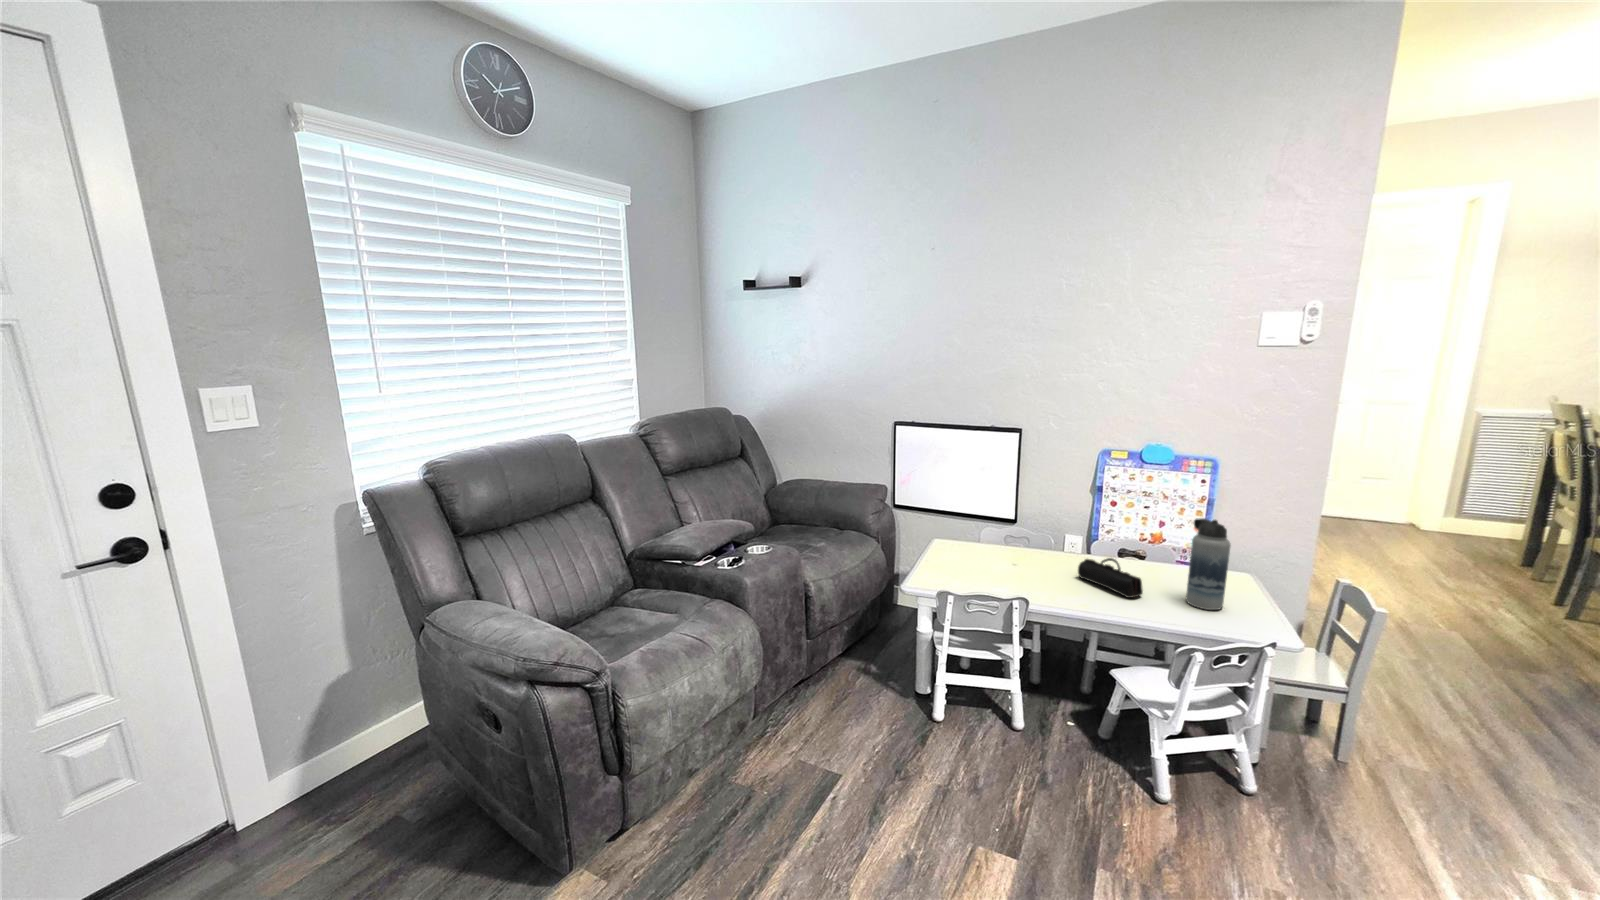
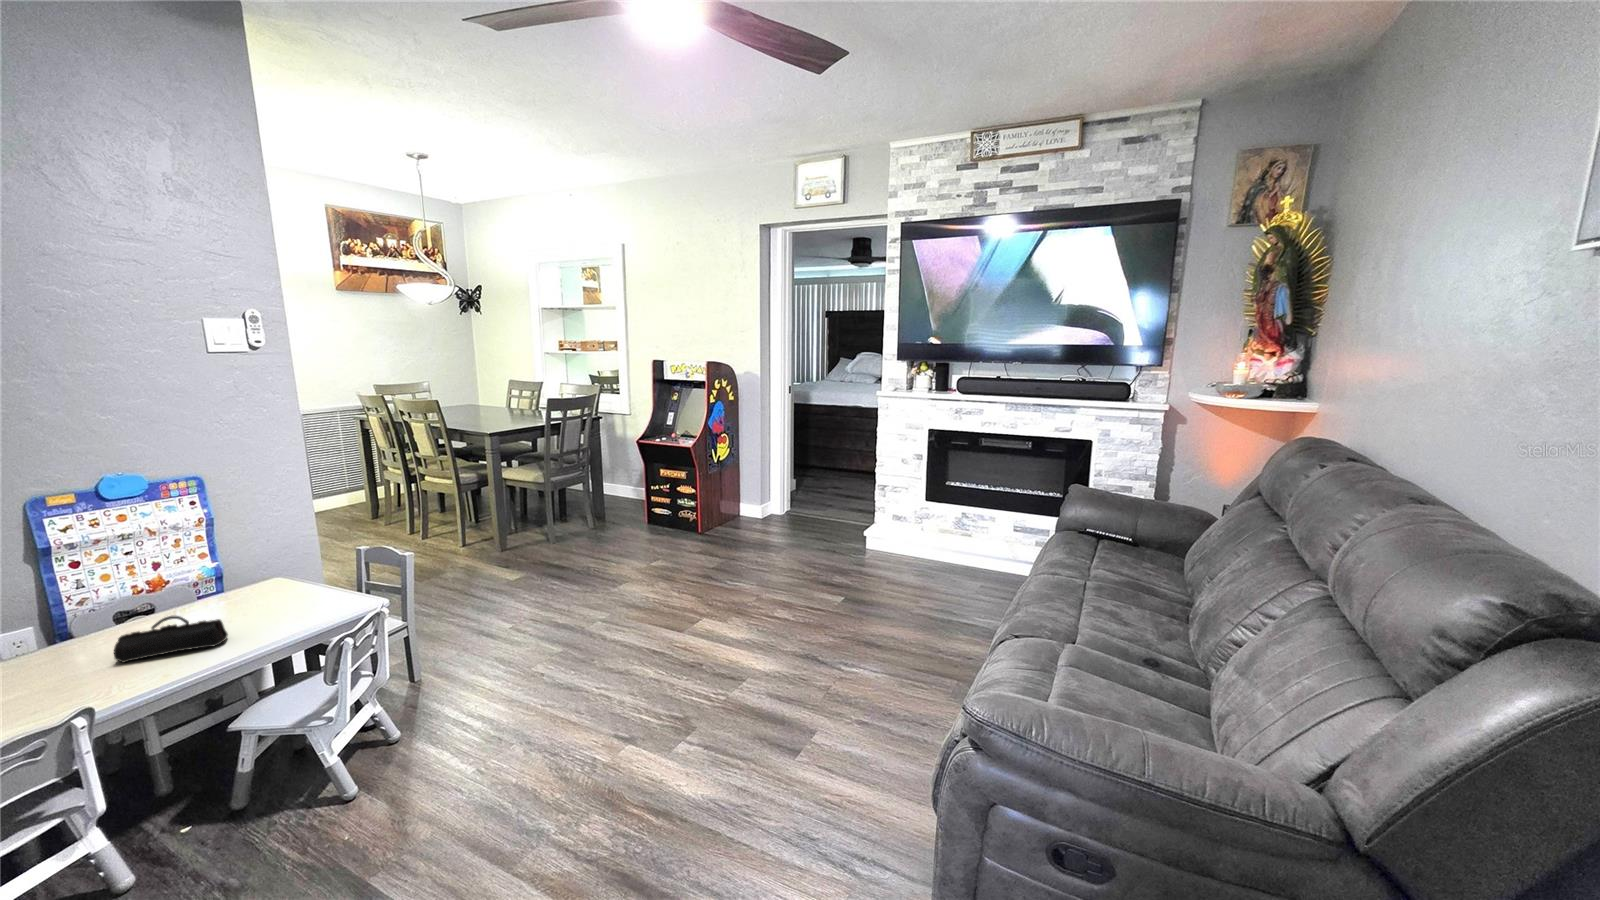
water bottle: present [1186,518,1231,610] -> none [251,528,312,618]

